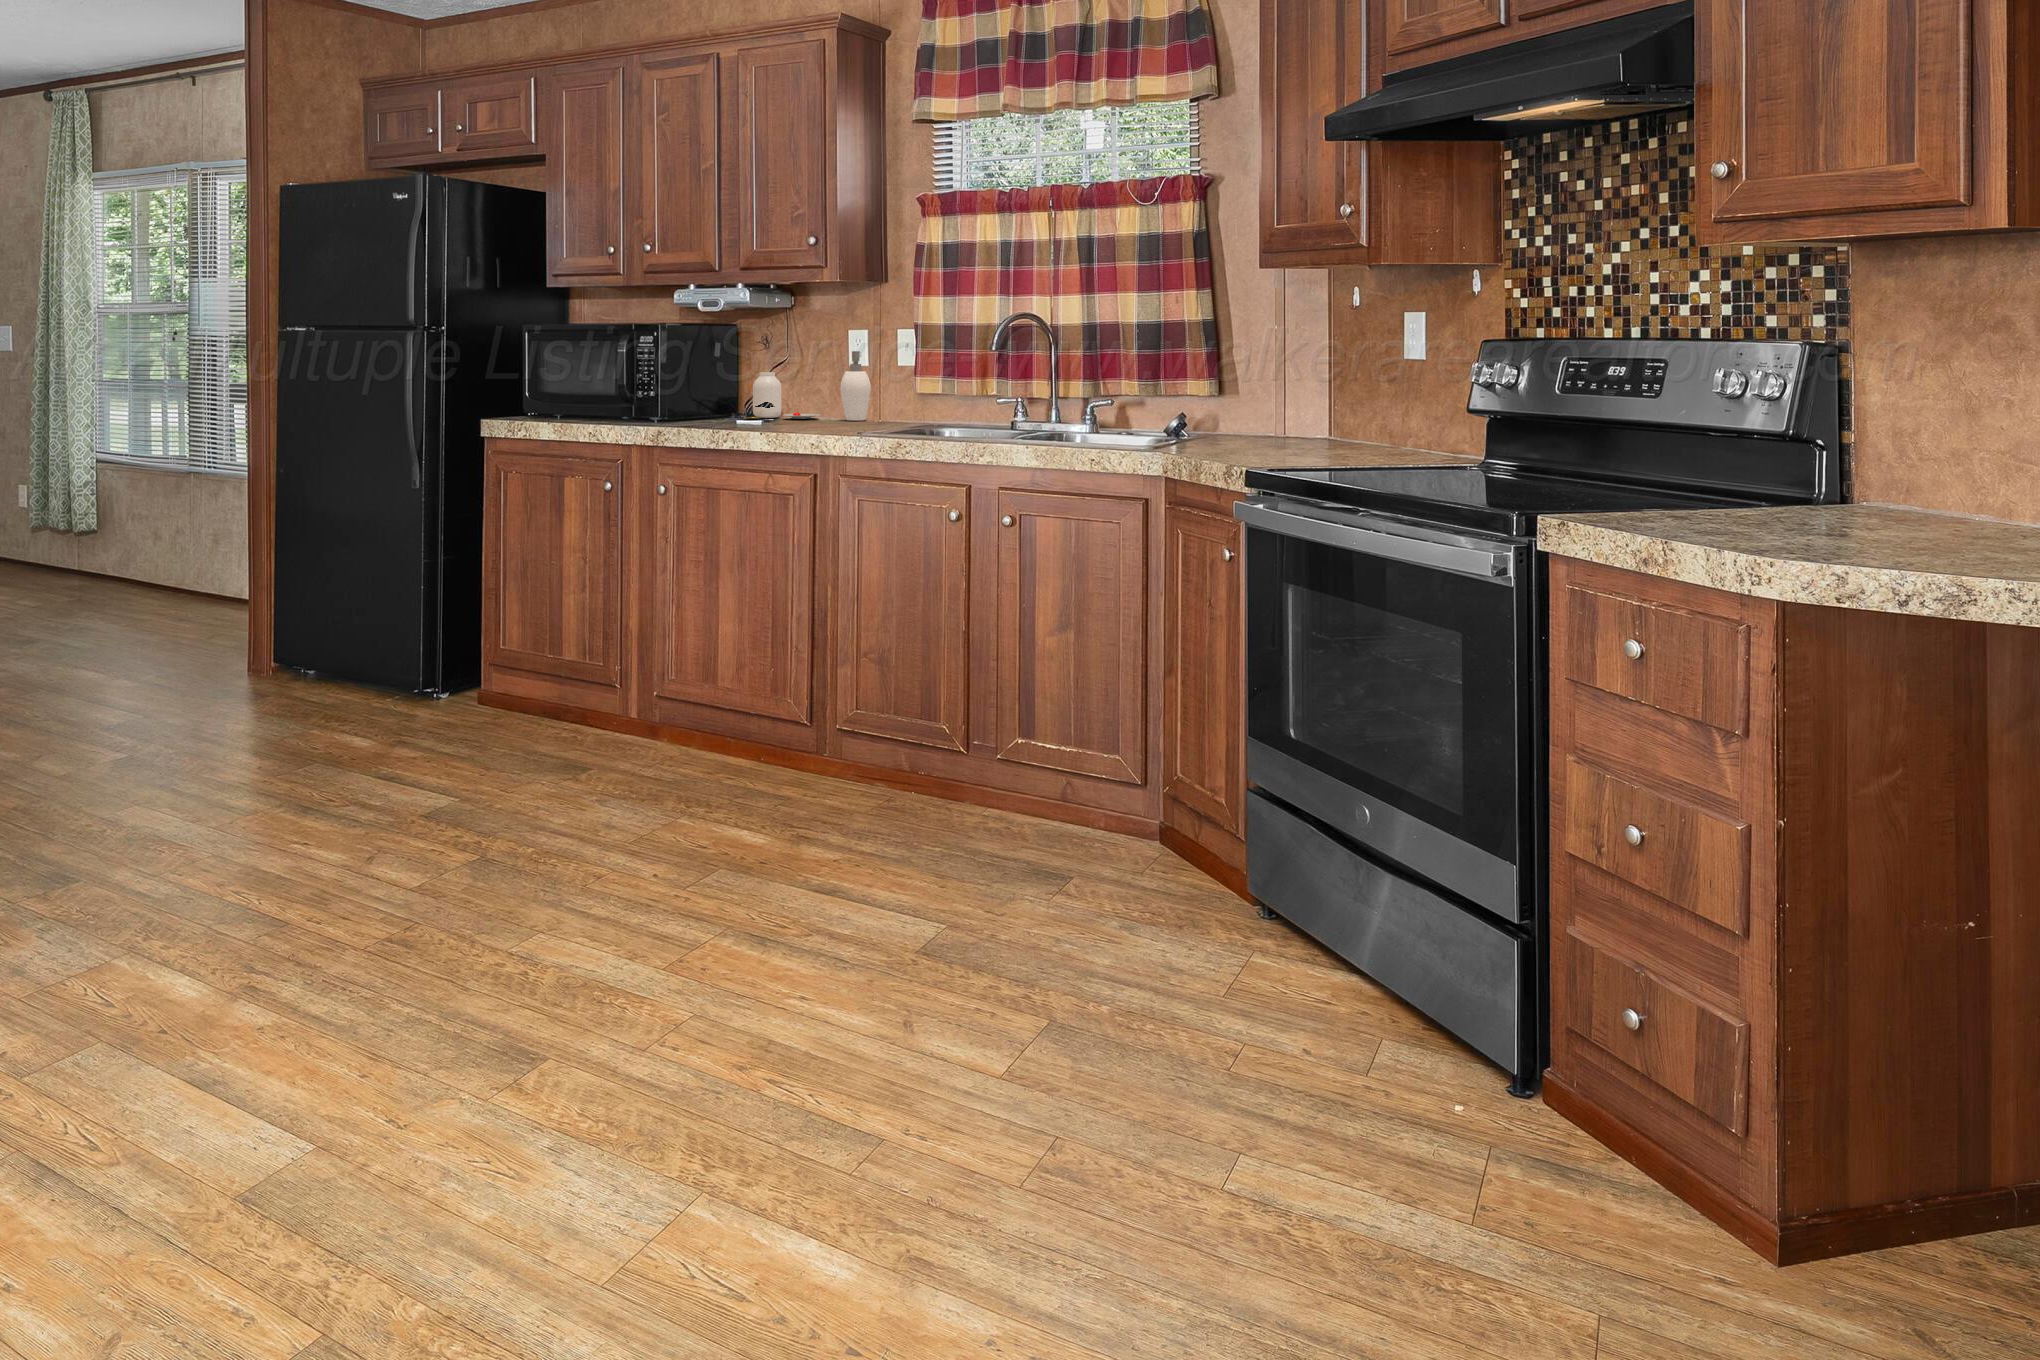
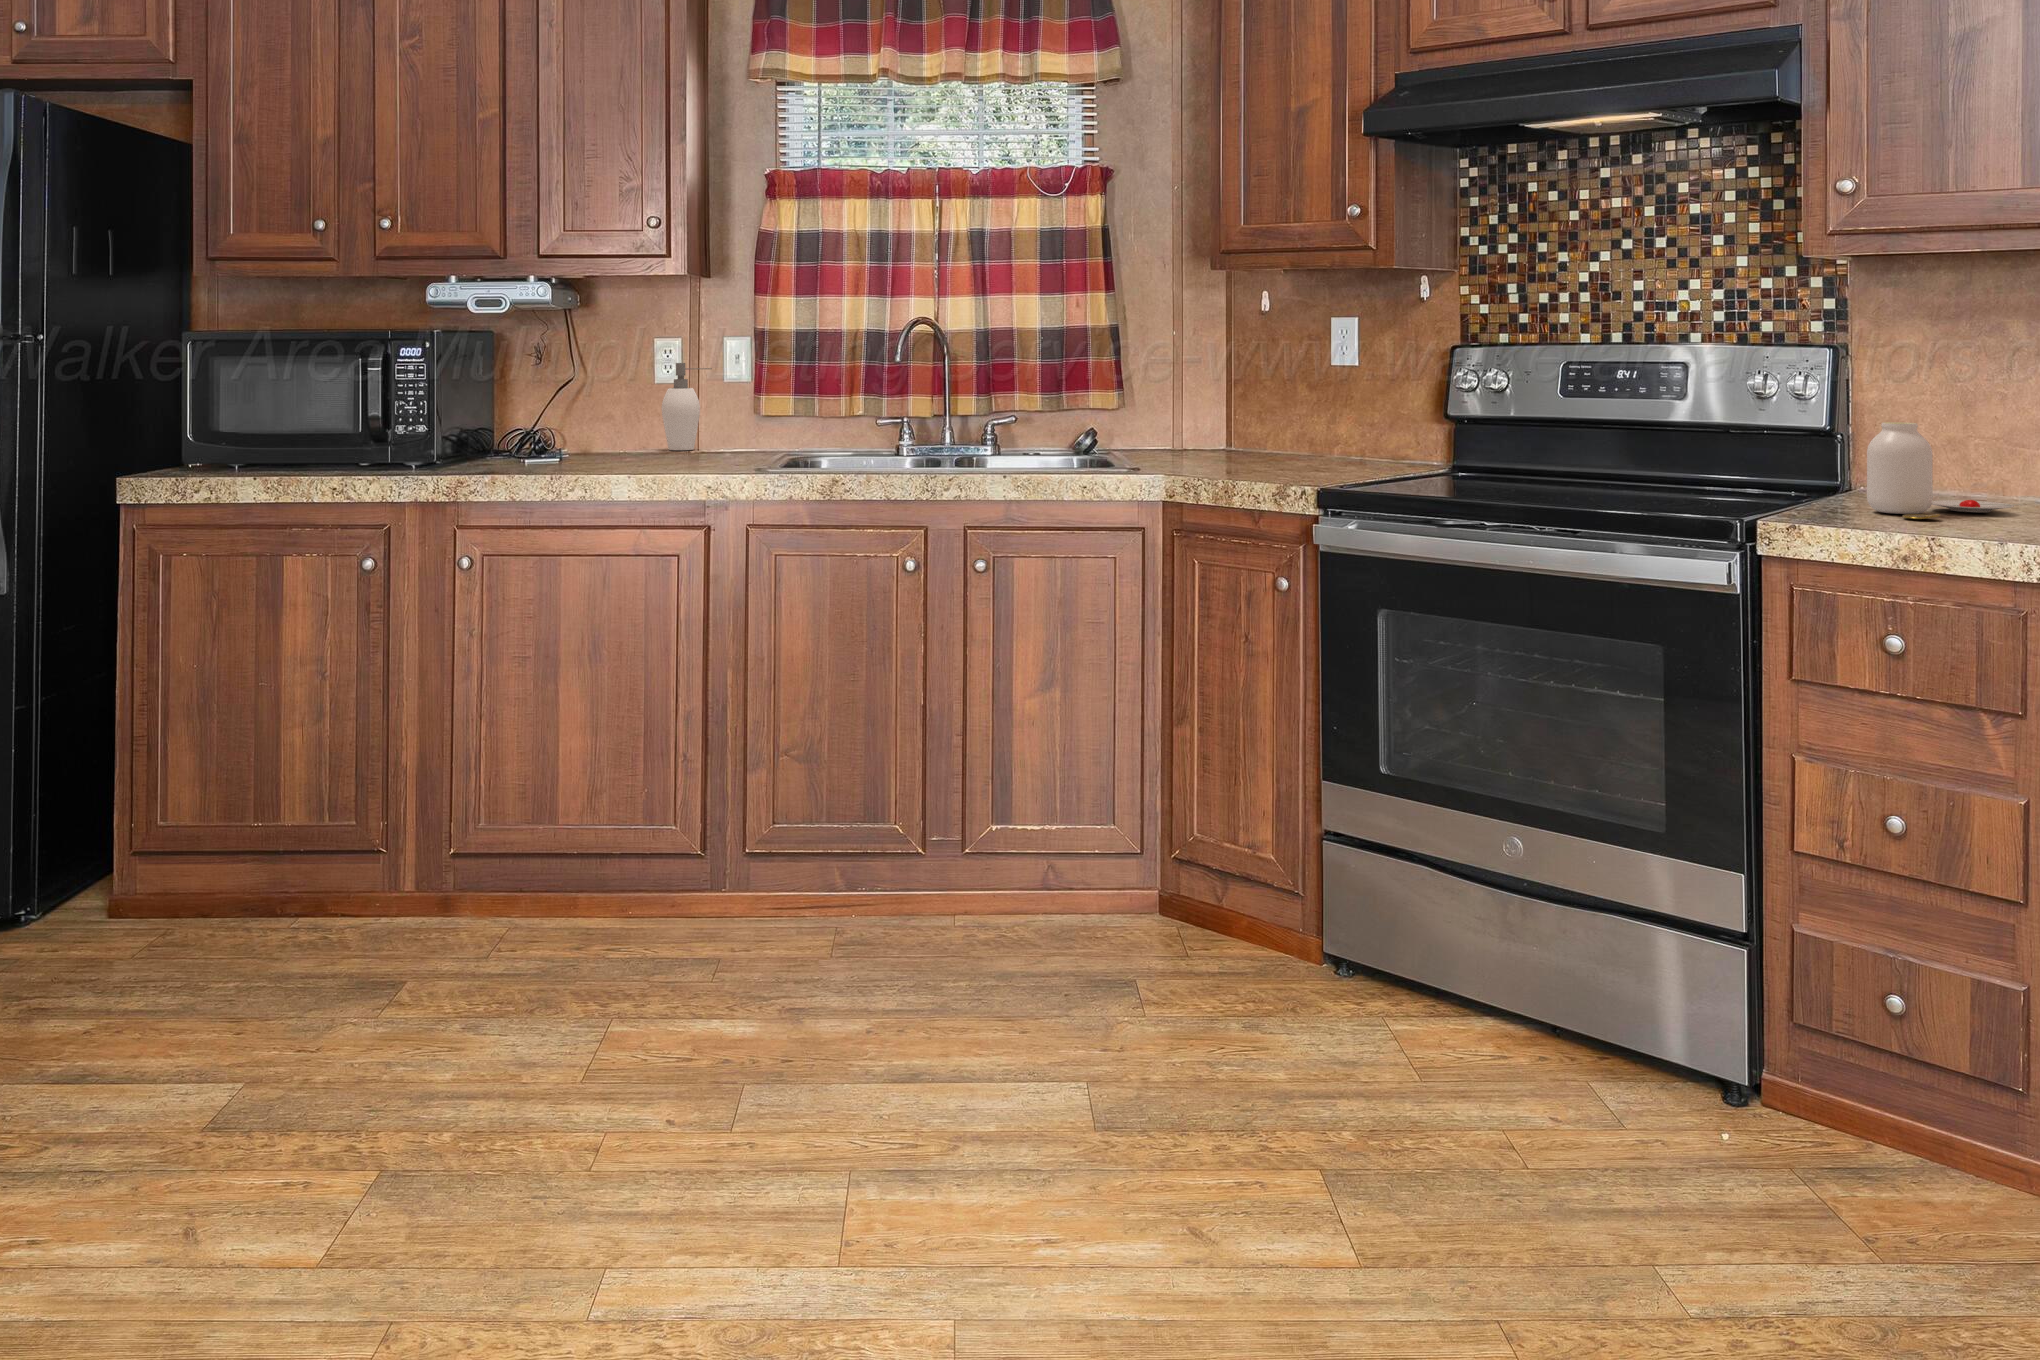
jar: present [744,372,820,419] -> present [1867,422,2020,519]

